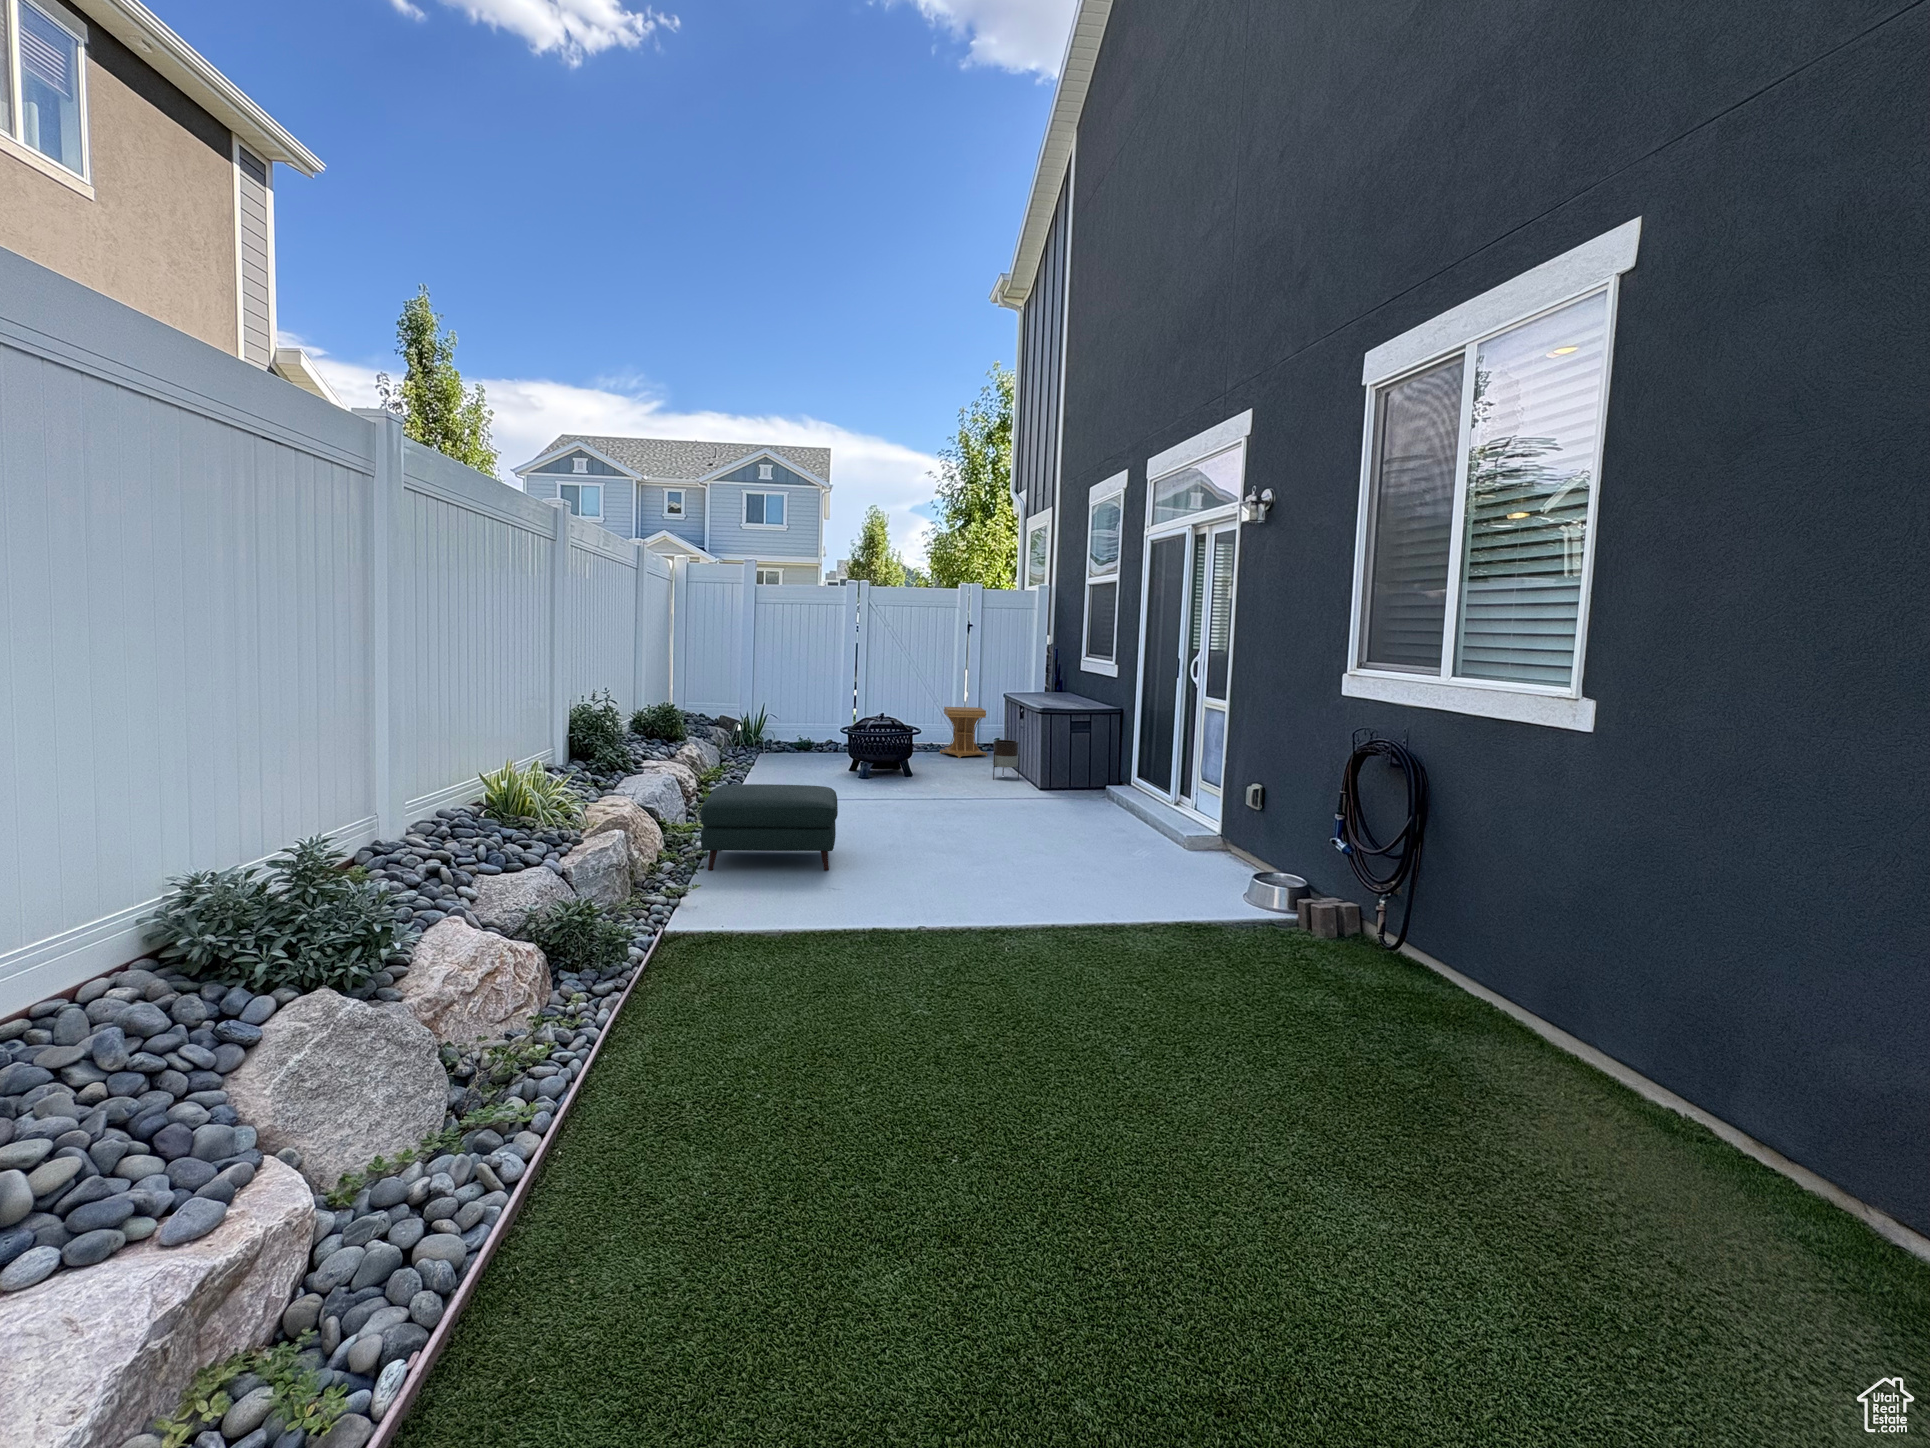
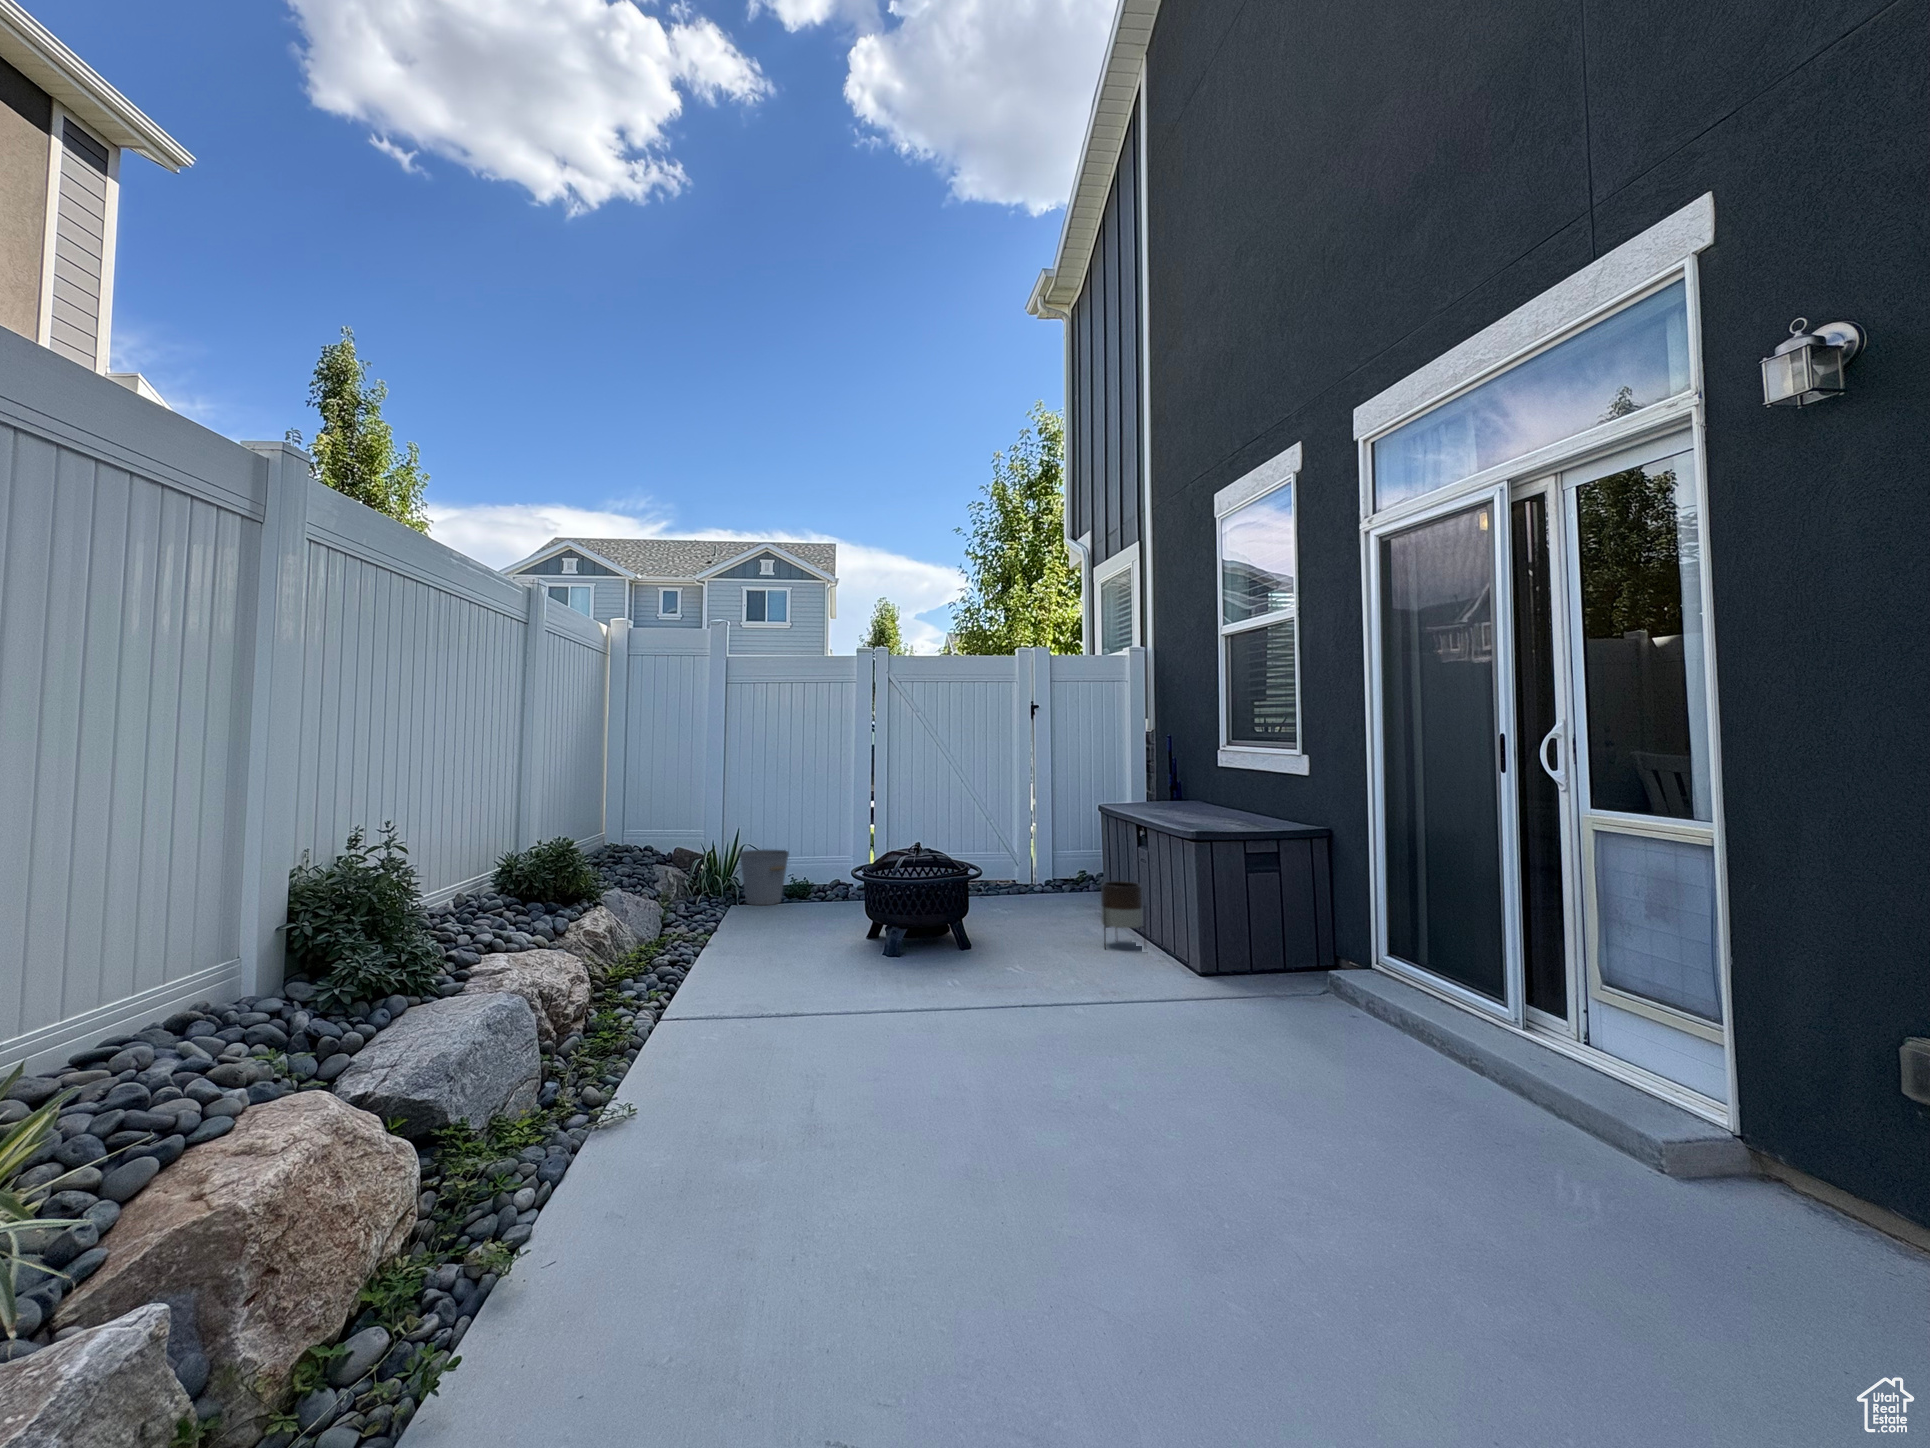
side table: present [940,707,987,758] -> none [1001,828,1073,906]
bucket: none [764,718,798,754] -> present [740,850,789,905]
ottoman: present [700,784,838,871] -> none [453,1039,839,1328]

